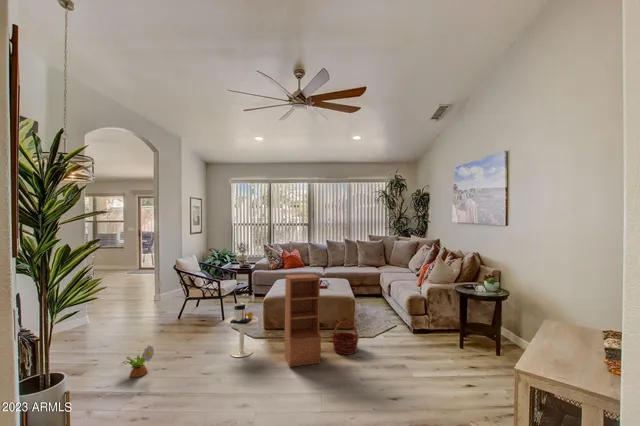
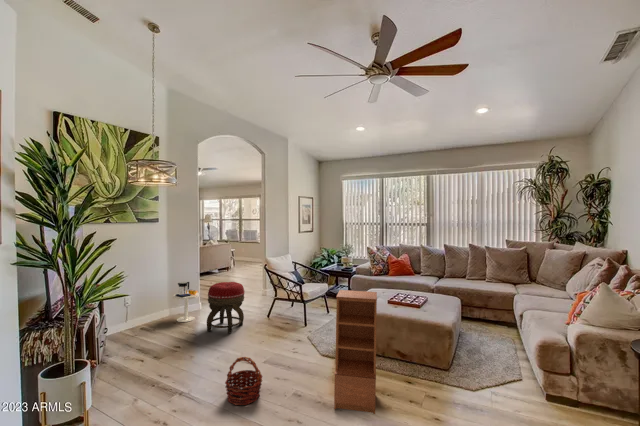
footstool: none [116,286,160,341] -> present [207,282,245,333]
side table: present [225,302,258,357] -> present [173,282,200,322]
basket: present [332,321,358,354] -> present [225,357,262,405]
decorative plant: present [122,345,154,377] -> none [181,346,211,375]

